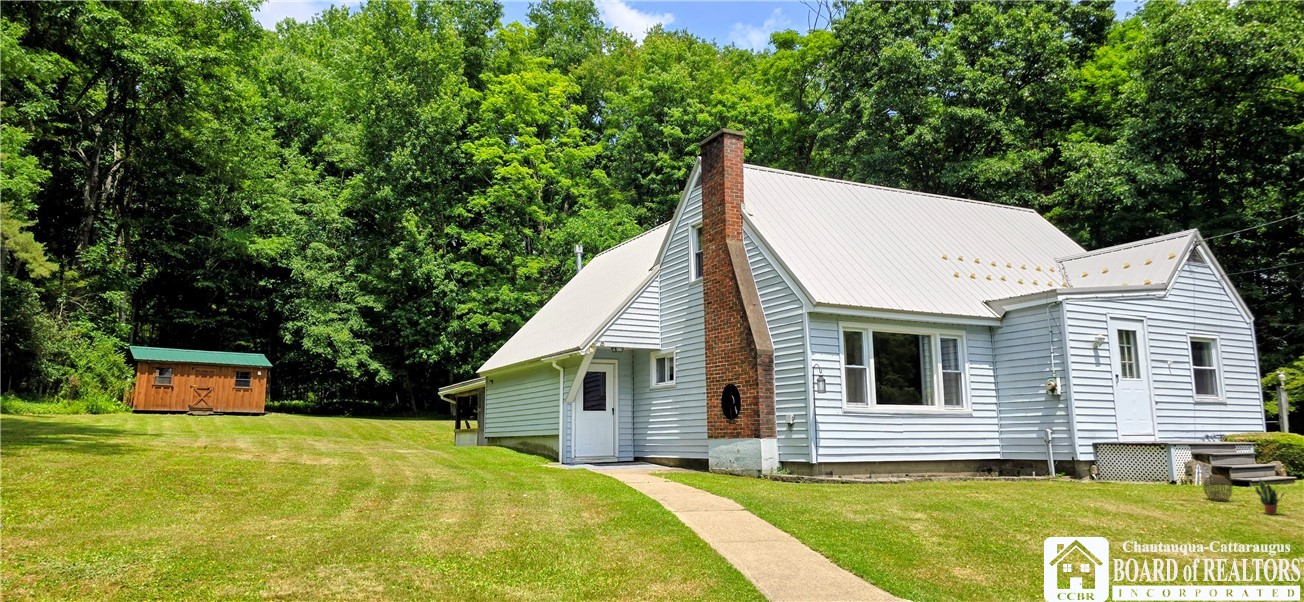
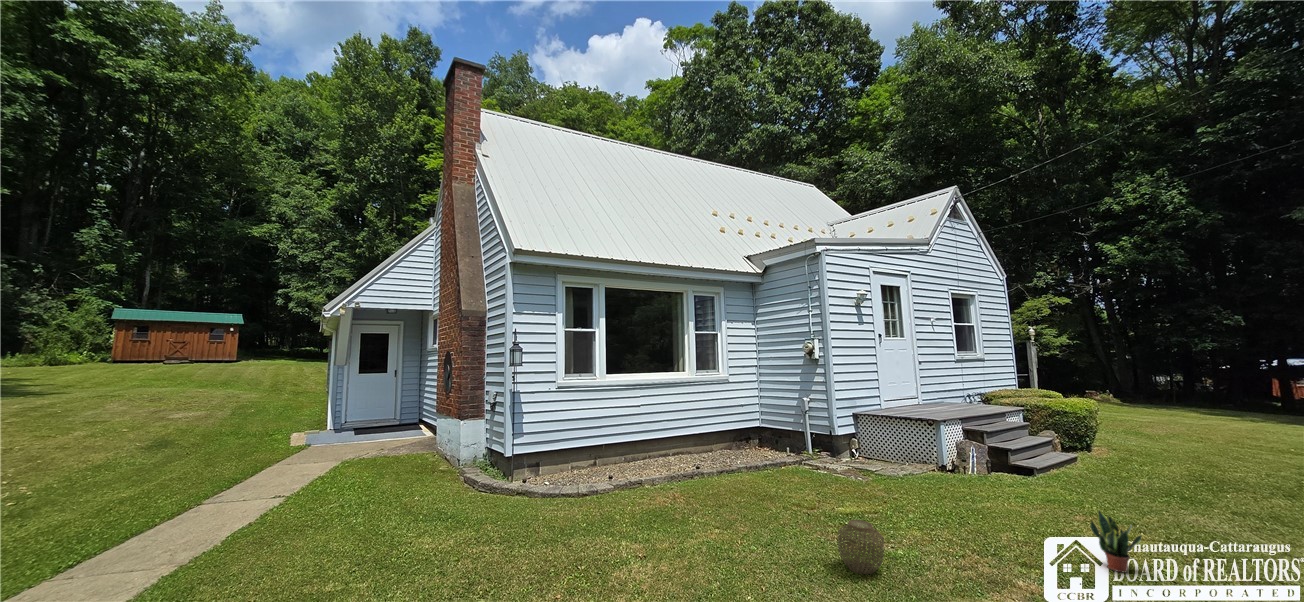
woven basket: present [1204,475,1232,501] -> present [838,520,884,574]

